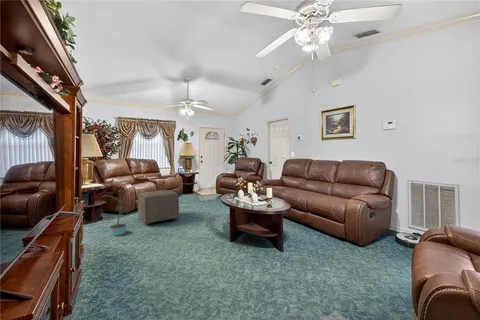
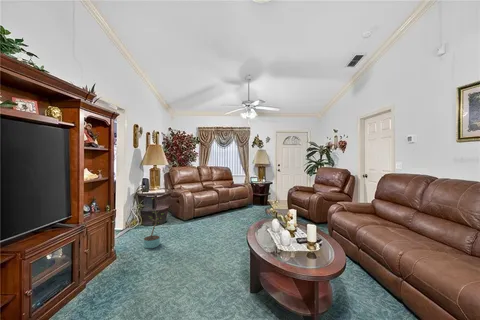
ottoman: present [138,190,179,225] -> none [181,203,219,241]

